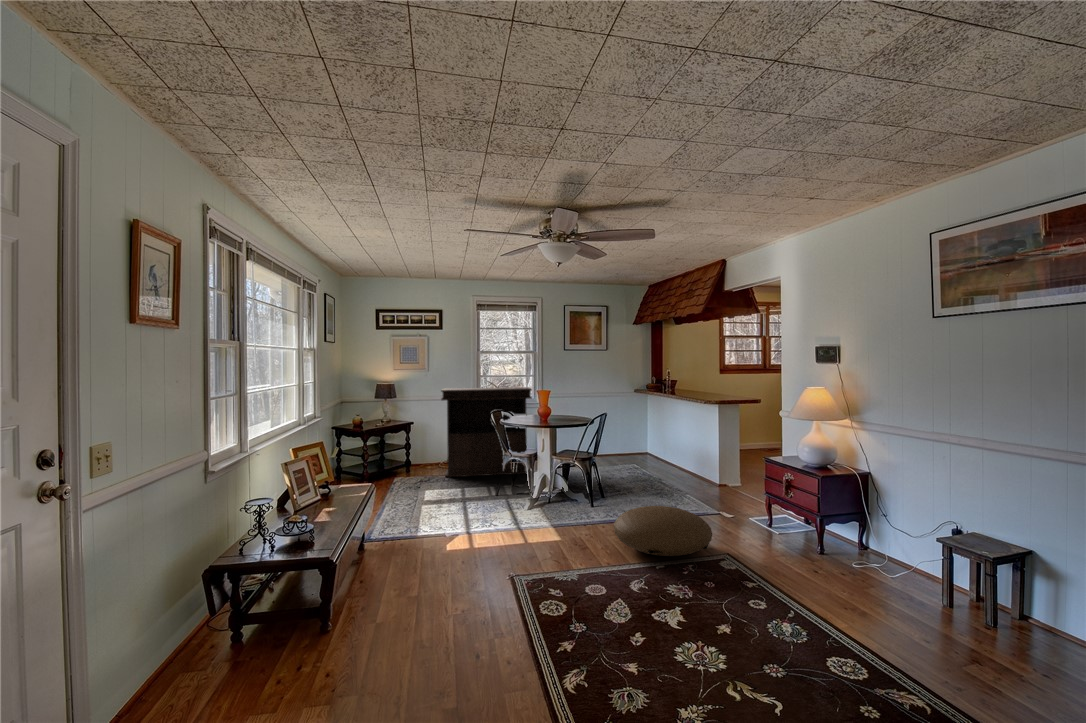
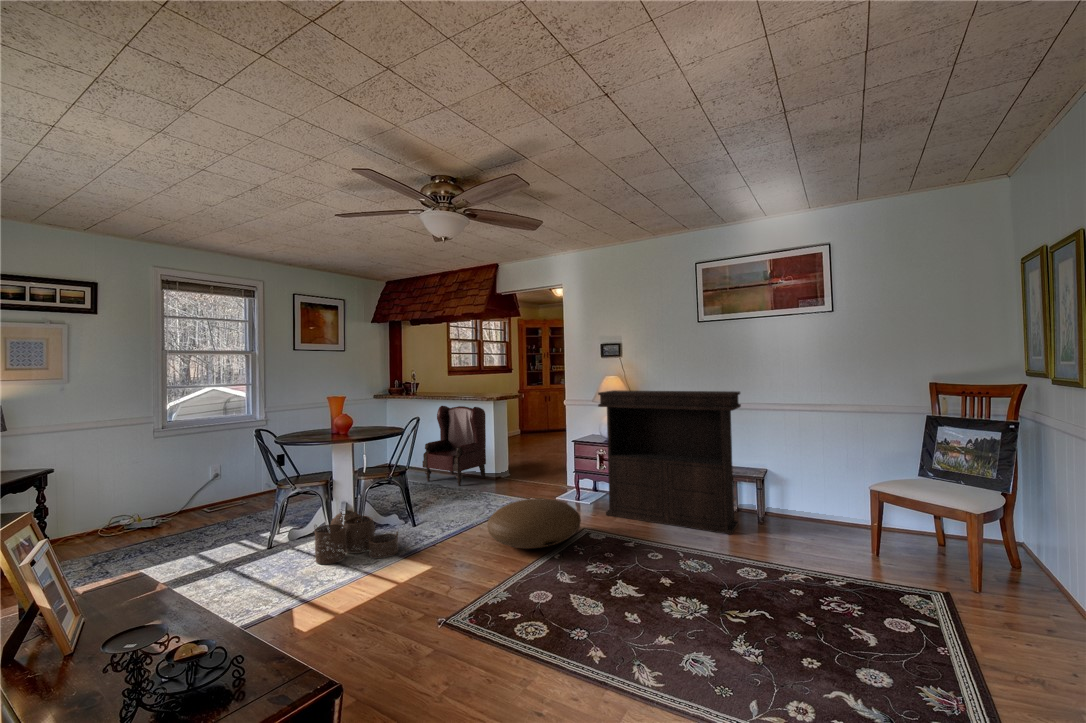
console table: present [441,387,532,477] -> present [598,390,741,535]
armchair: none [654,405,713,485] -> present [422,406,486,486]
woven basket: none [503,479,558,524] -> present [314,509,398,564]

